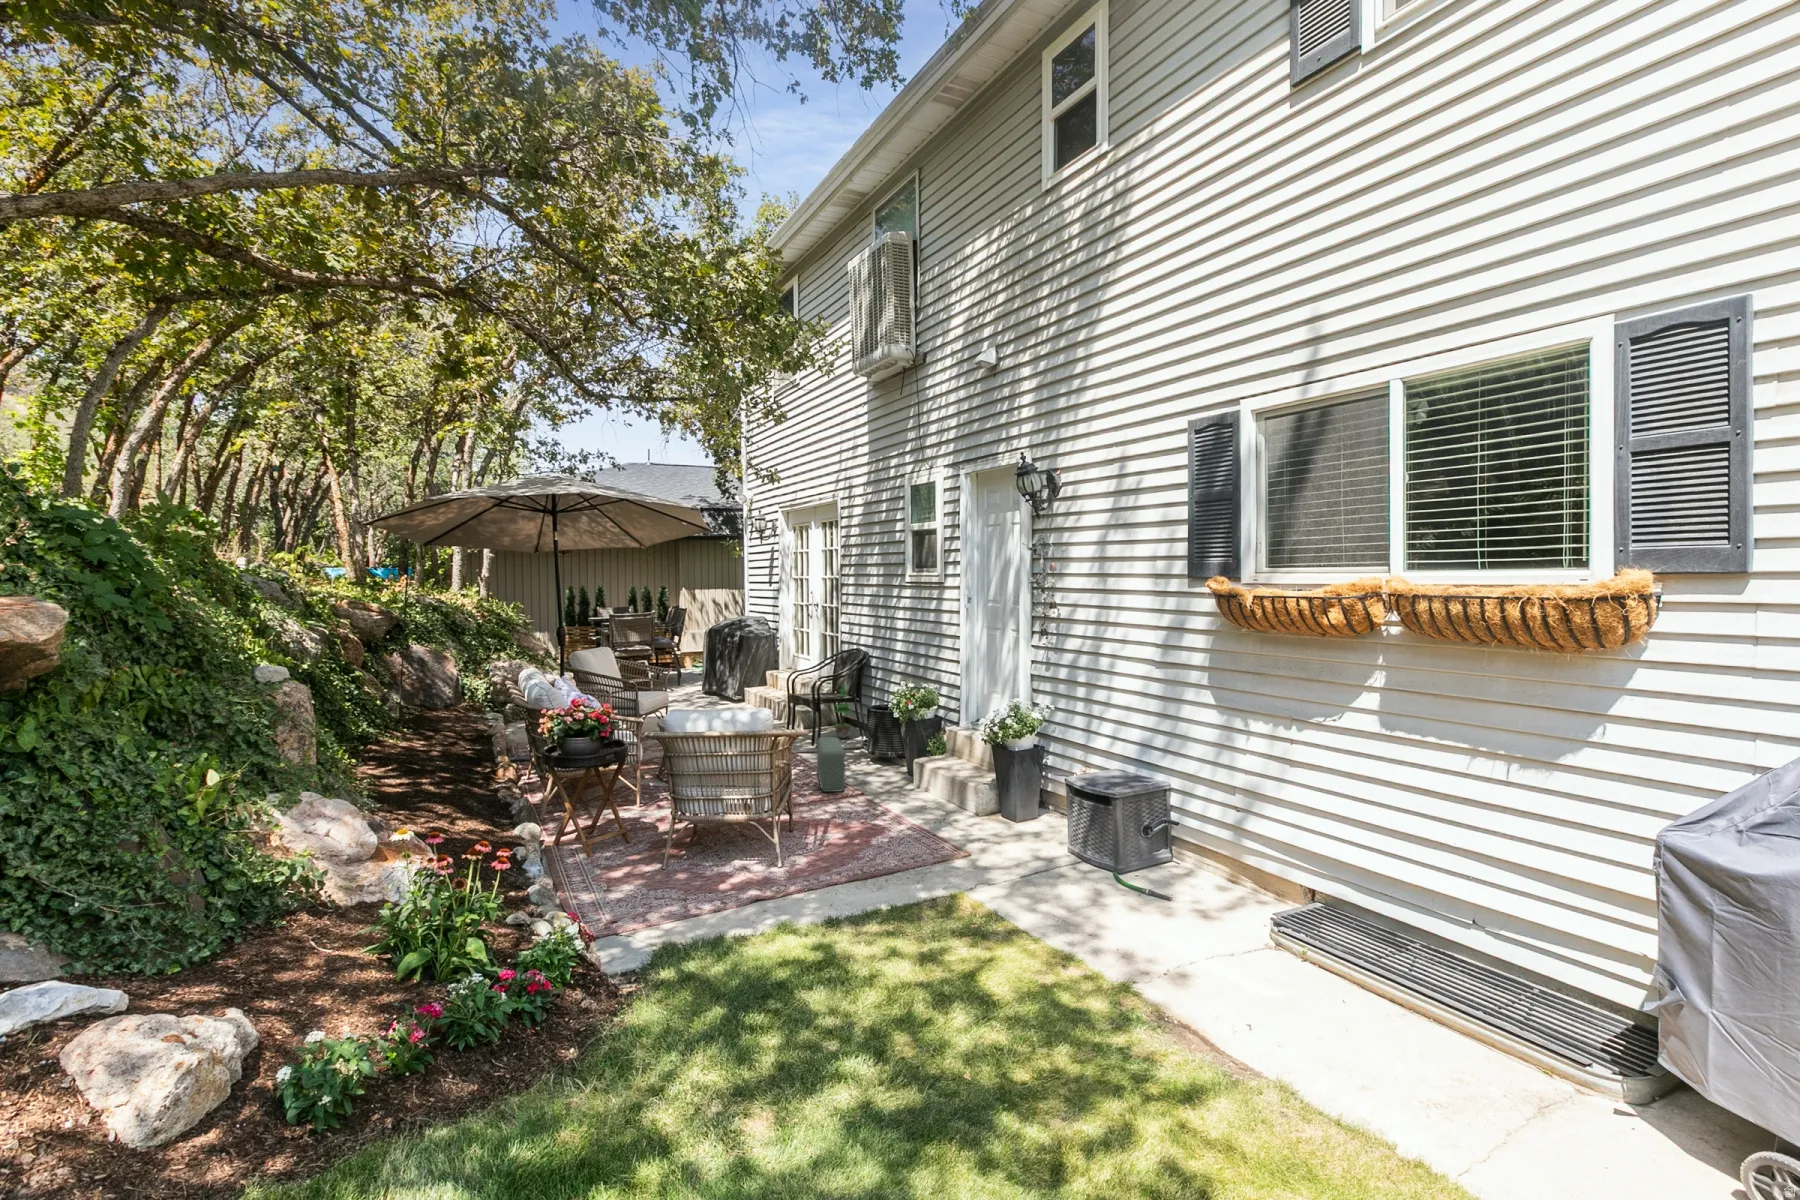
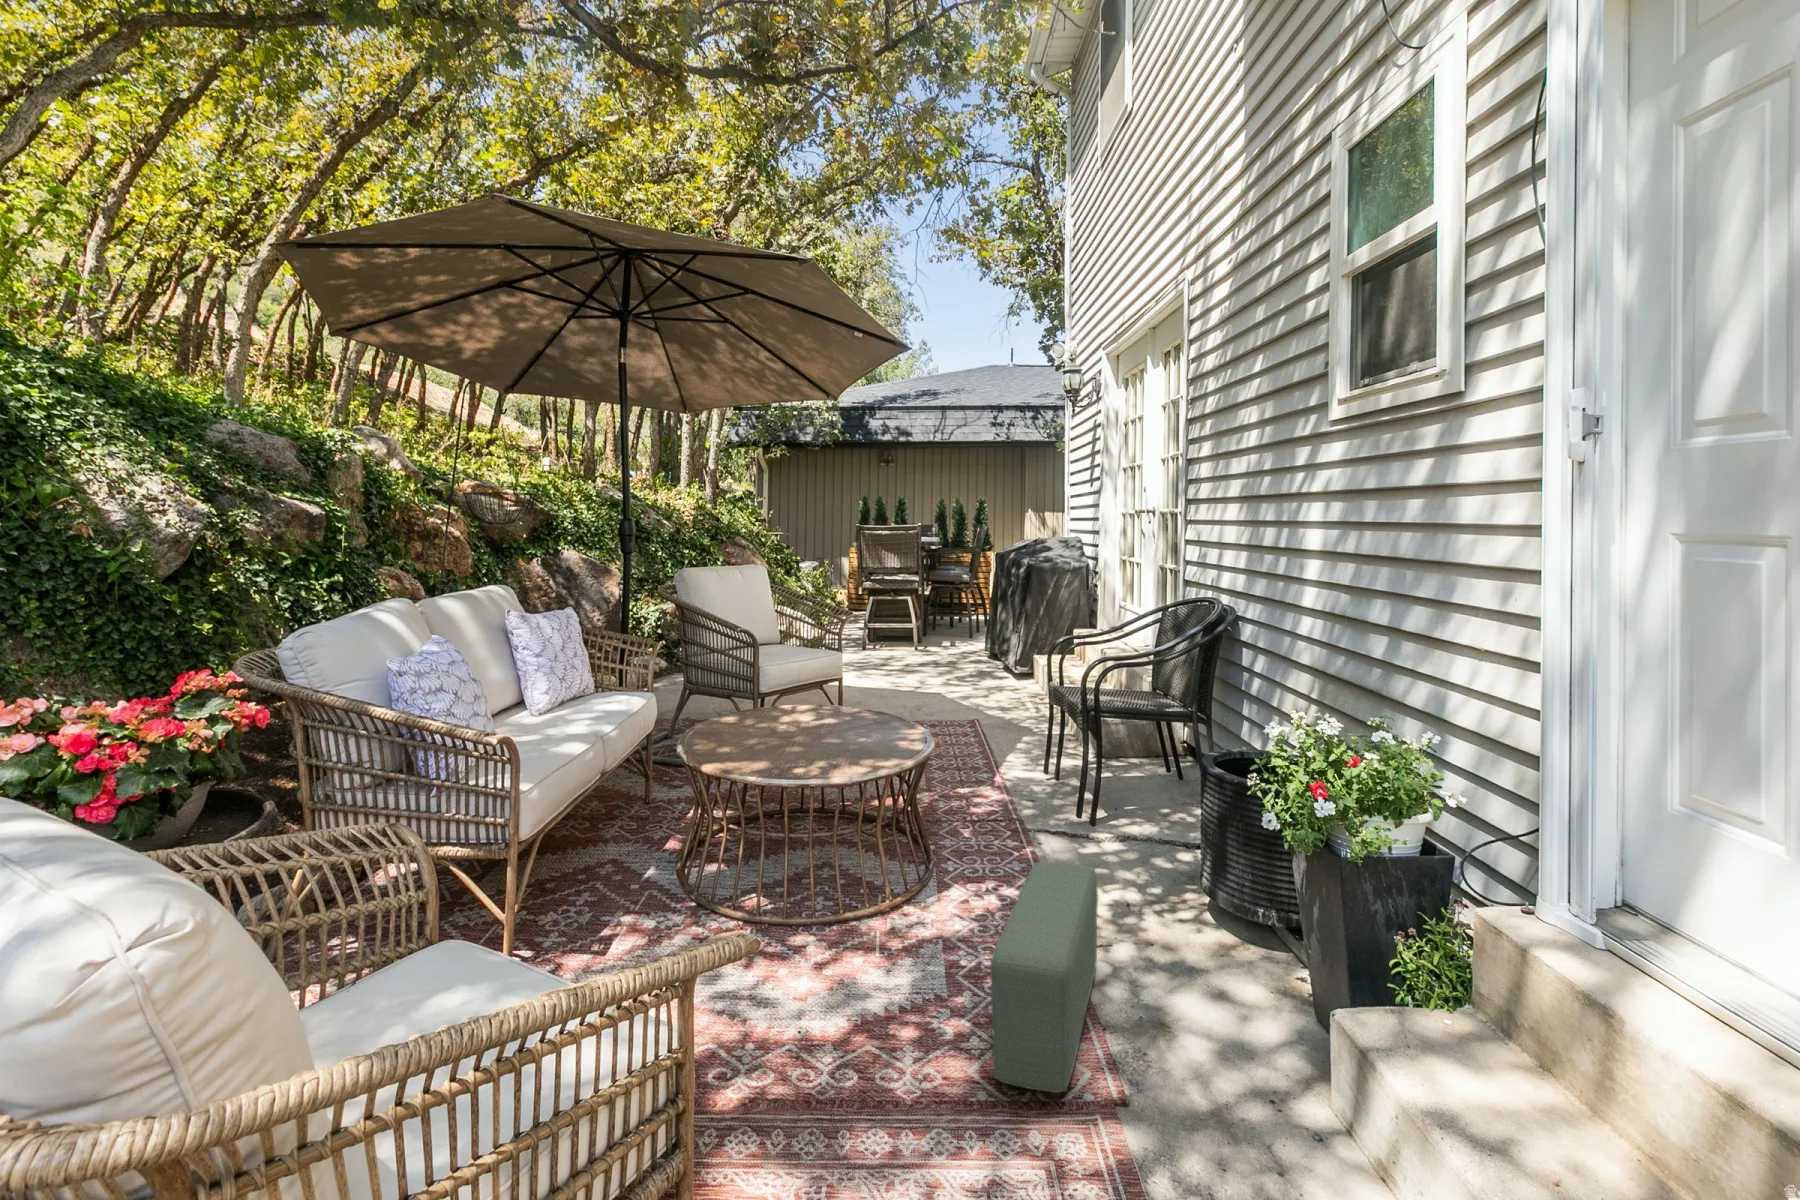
potted tree: present [834,683,852,738] -> none [1146,676,1196,807]

